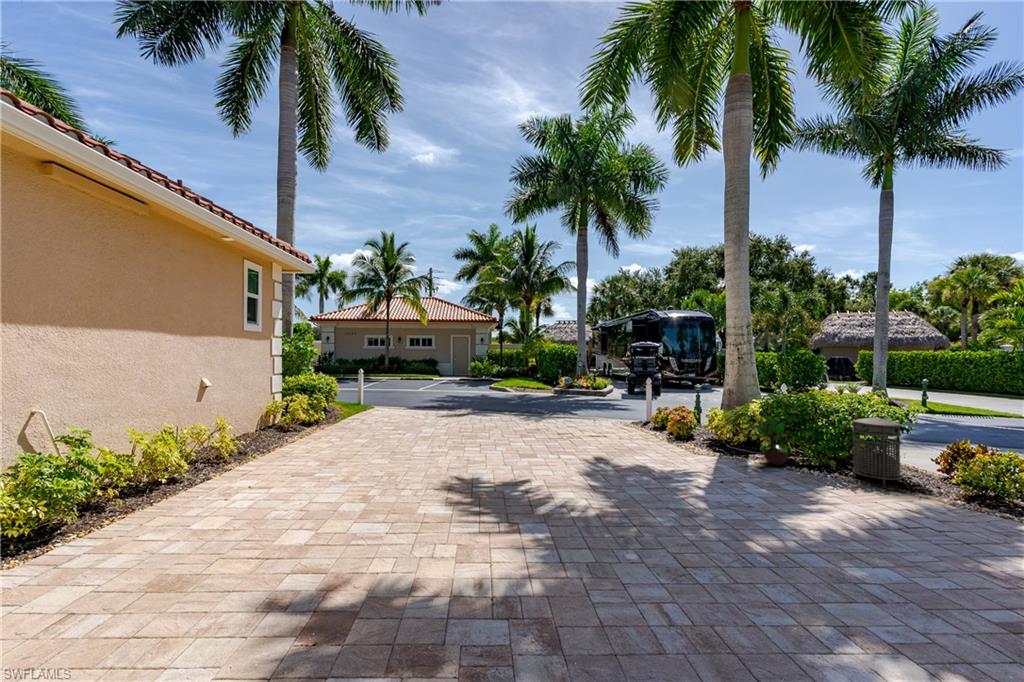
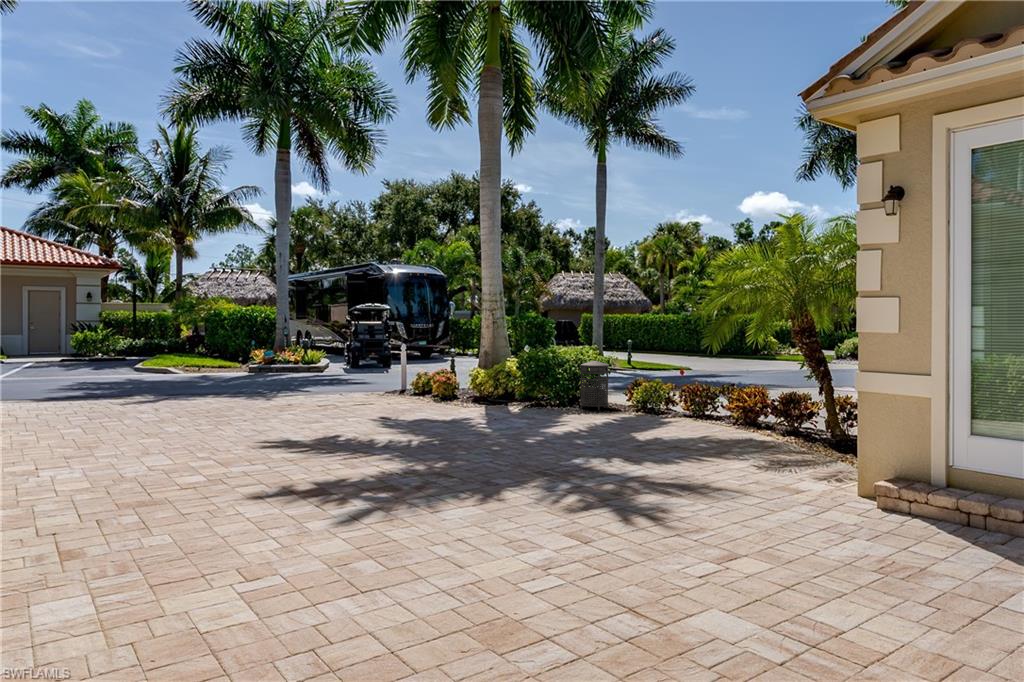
potted tree: present [756,420,788,465] -> none [513,365,537,408]

